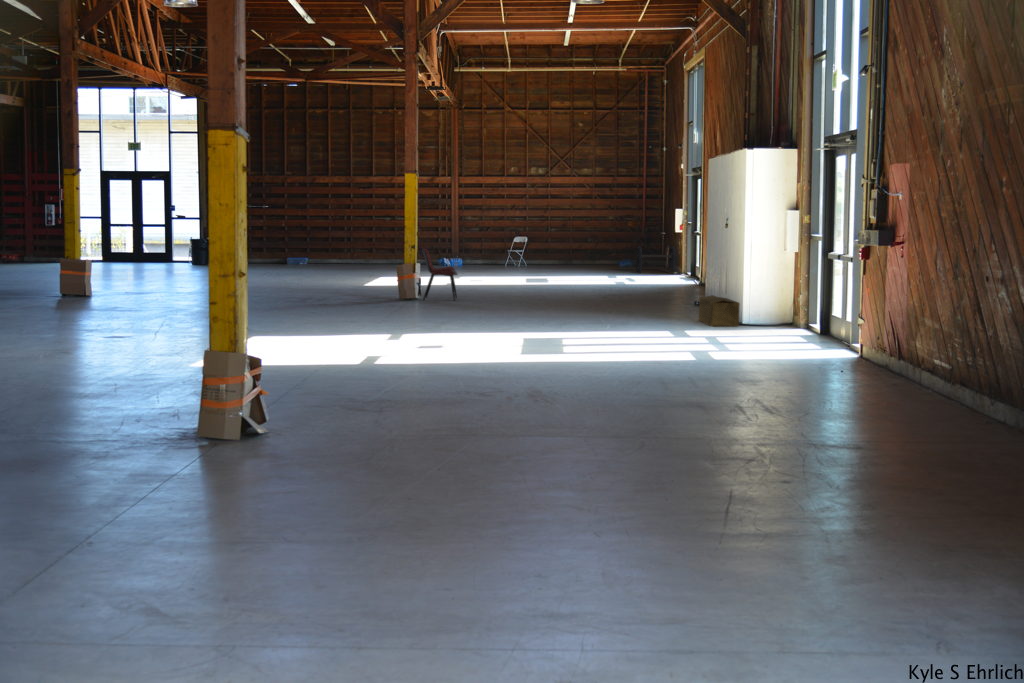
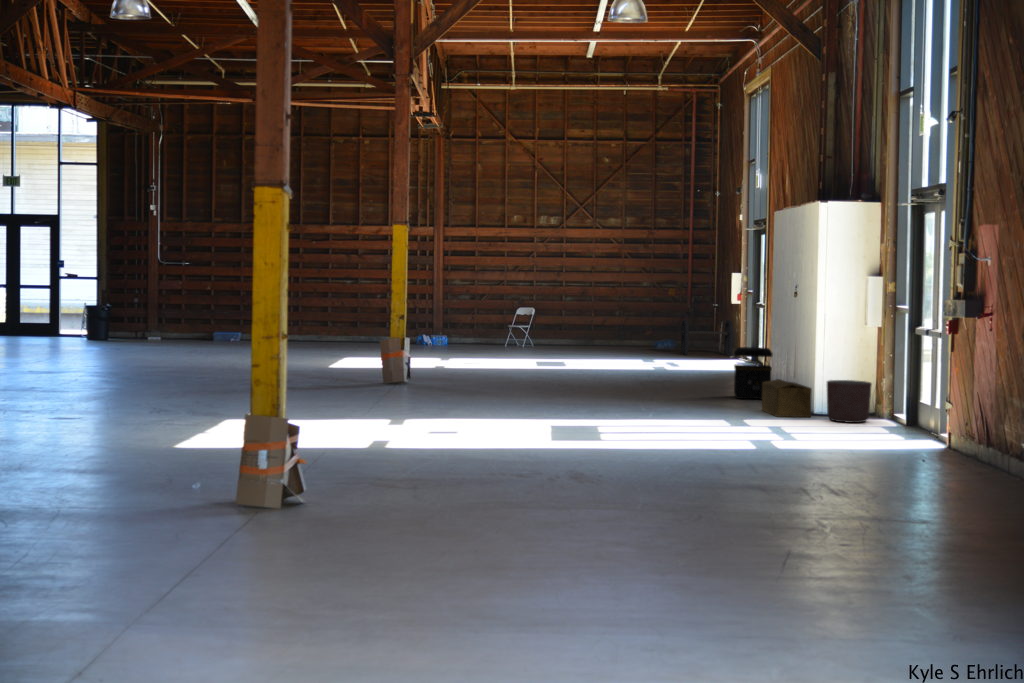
dining chair: present [422,248,457,300] -> none [409,318,454,384]
toolbox: none [677,269,708,311] -> present [734,347,773,399]
planter: none [752,296,789,331] -> present [827,380,872,423]

